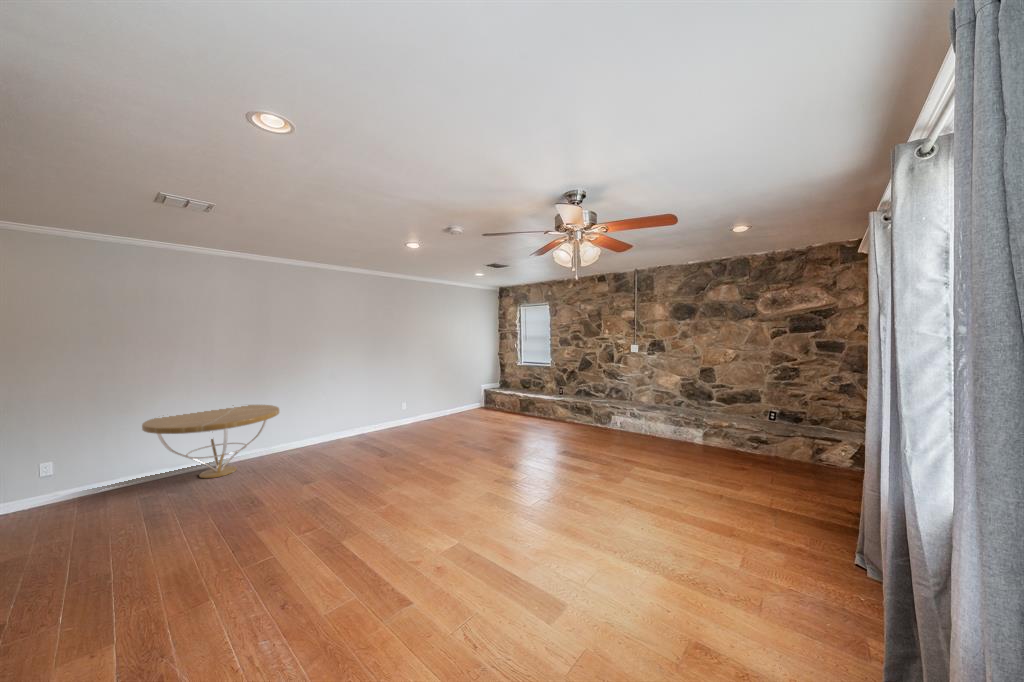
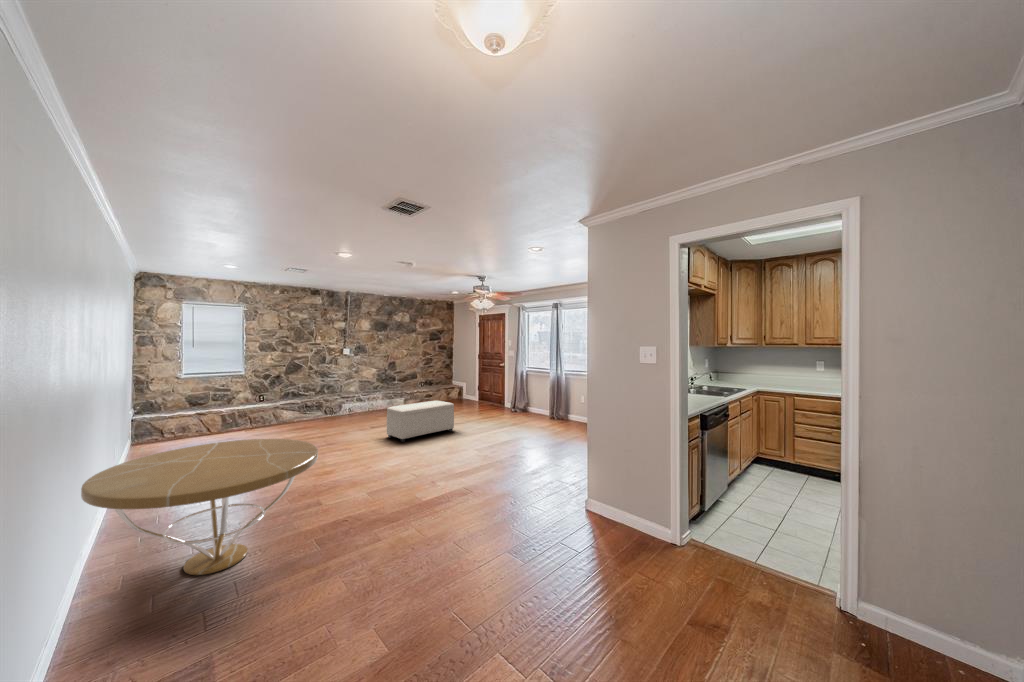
ottoman: none [479,425,577,496] -> present [387,401,454,442]

